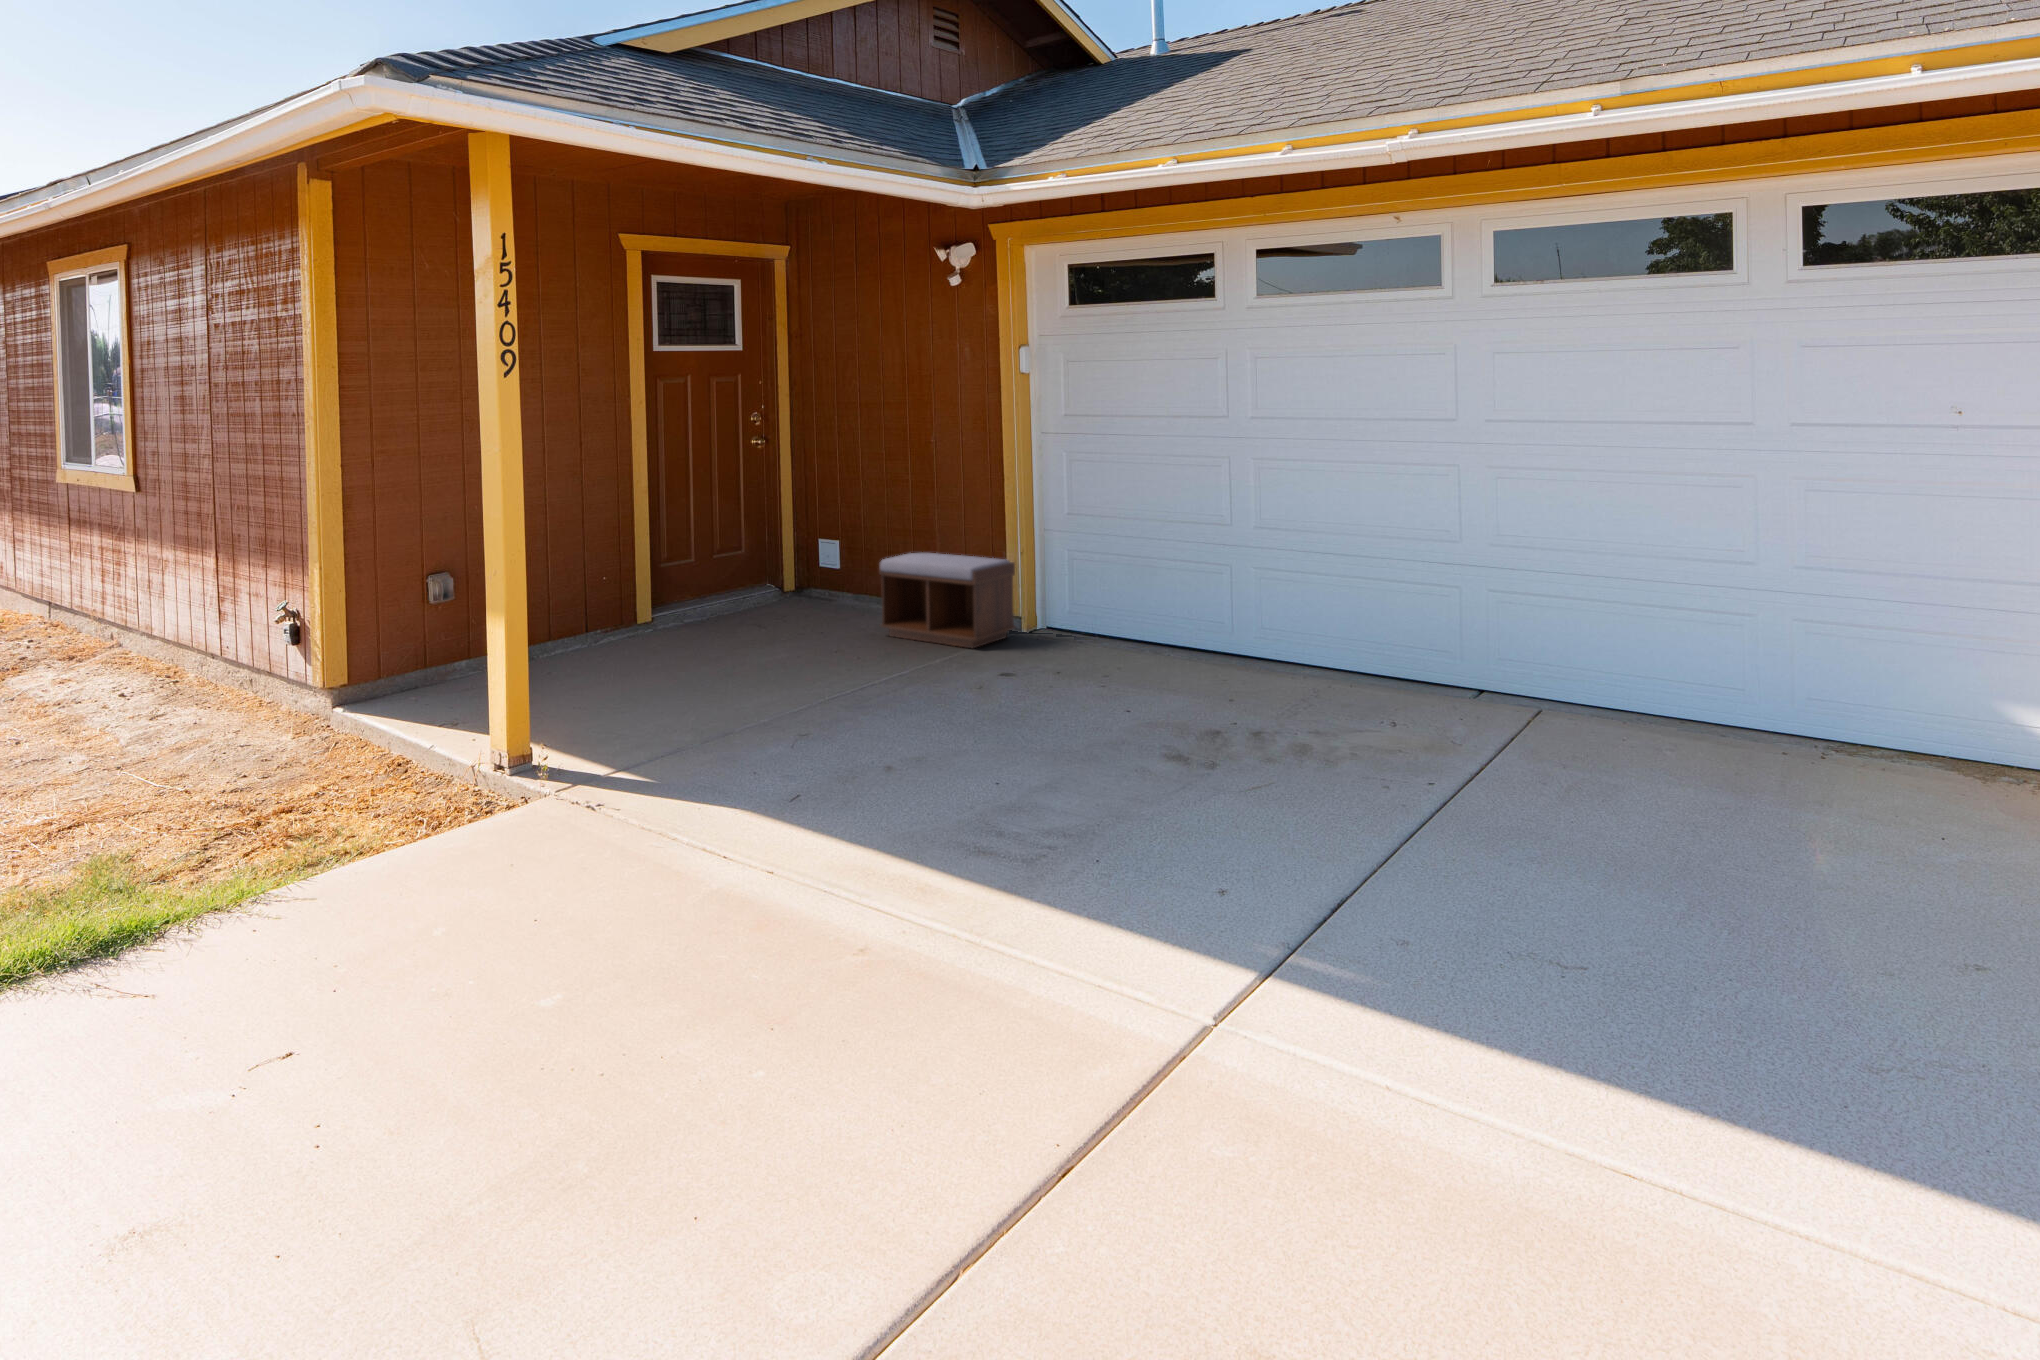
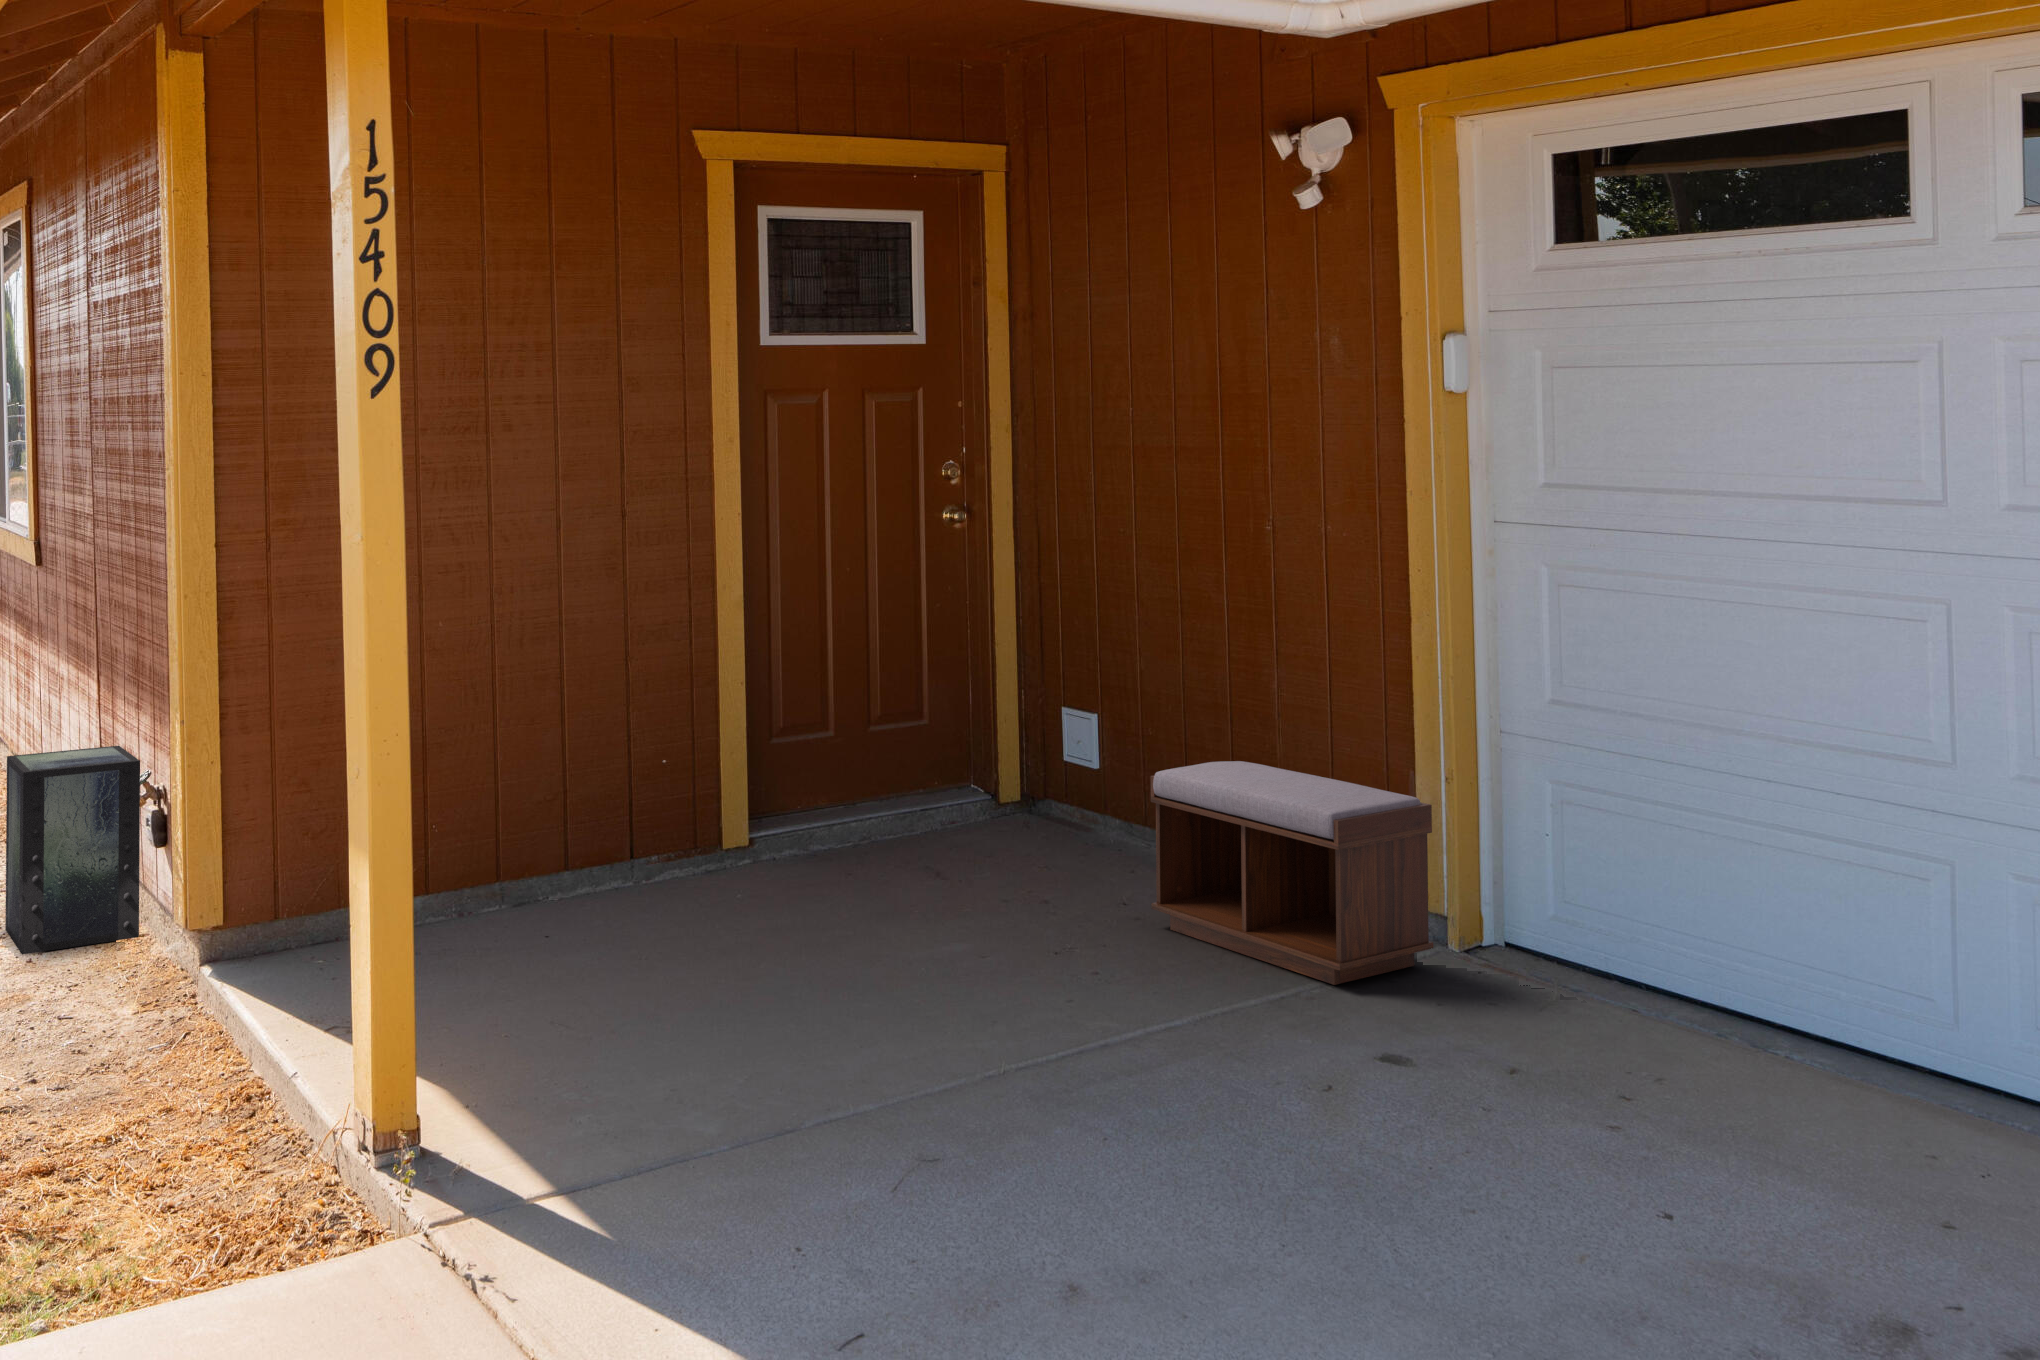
storage box: none [170,593,274,720] -> present [5,746,140,955]

